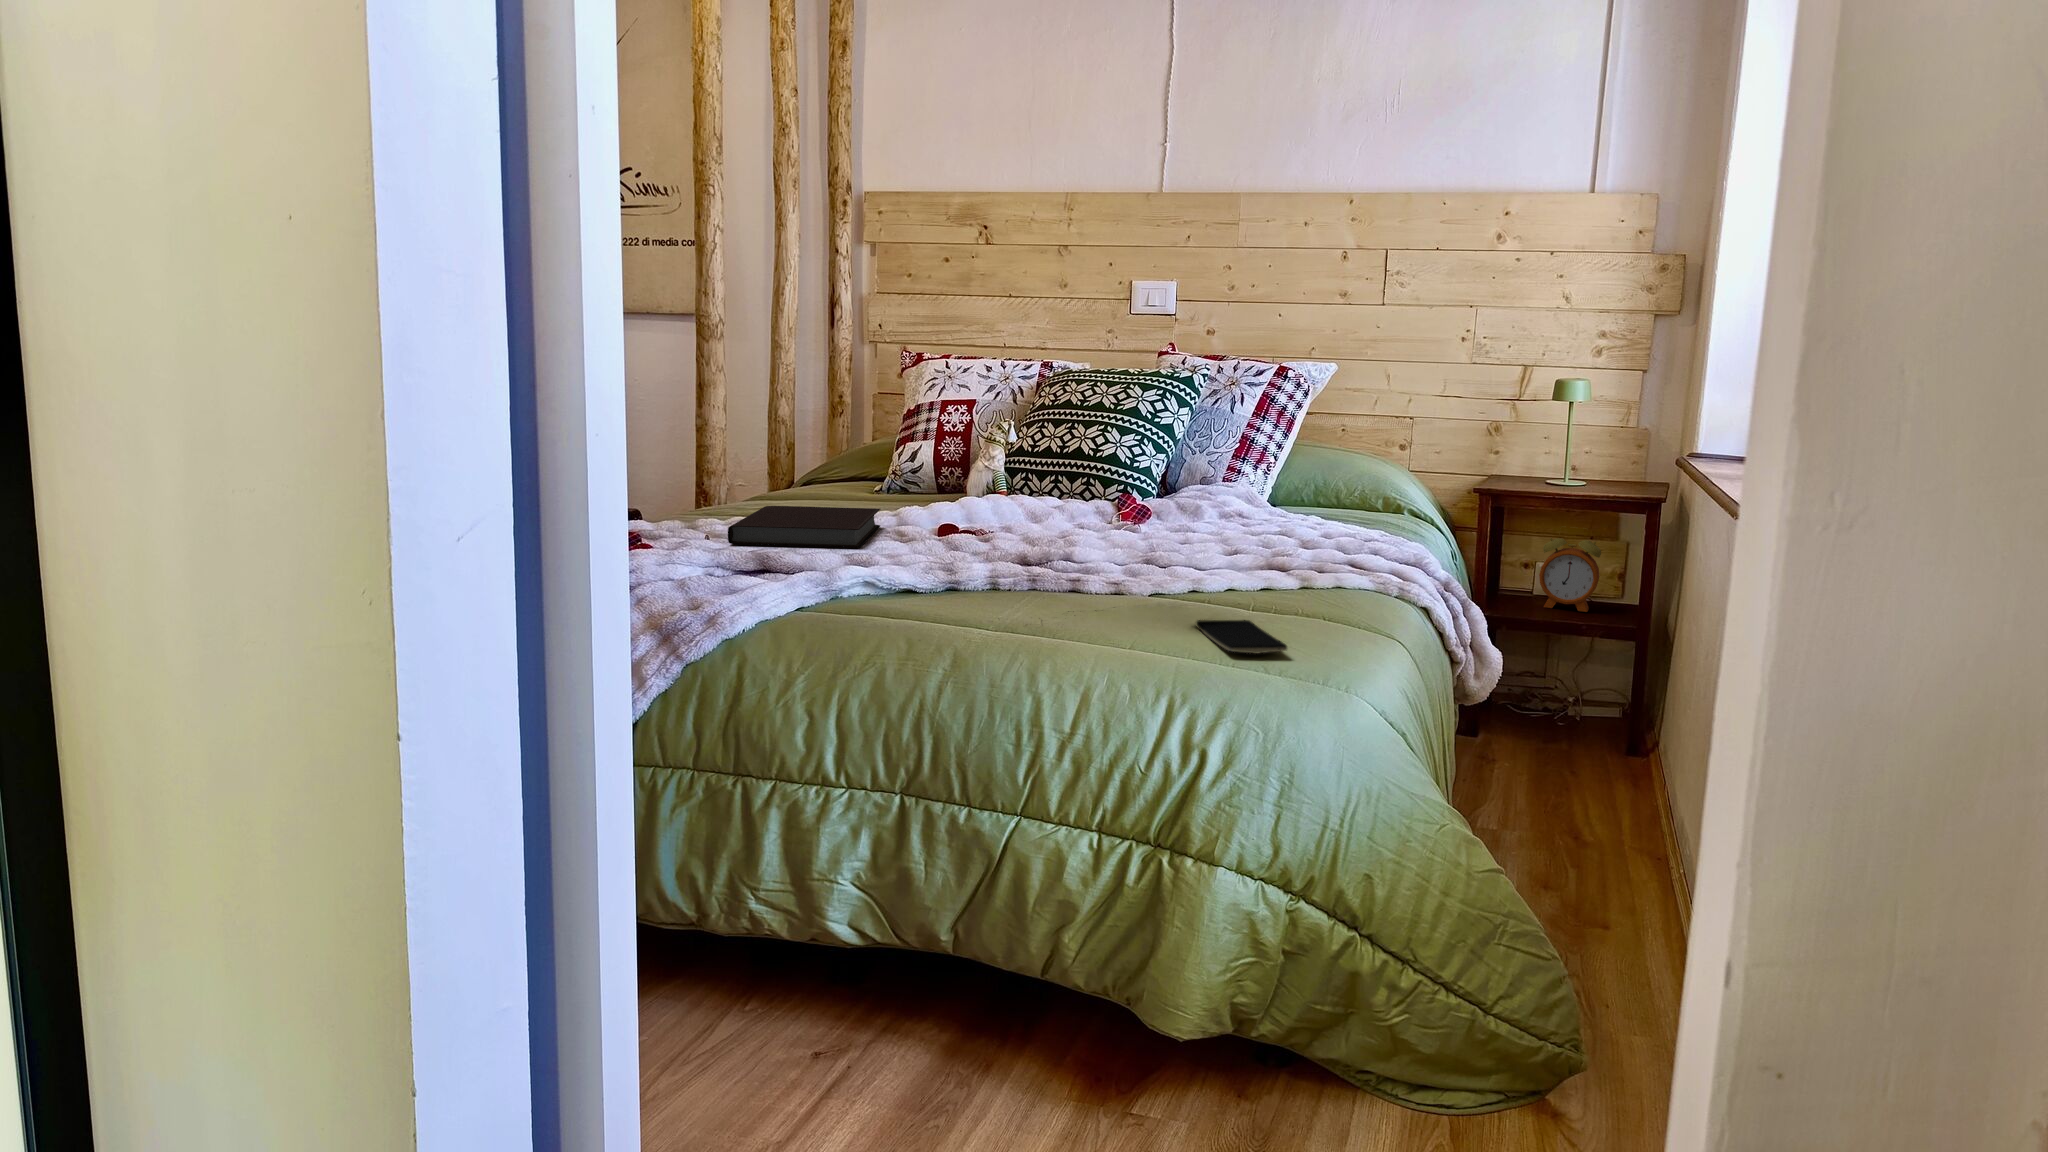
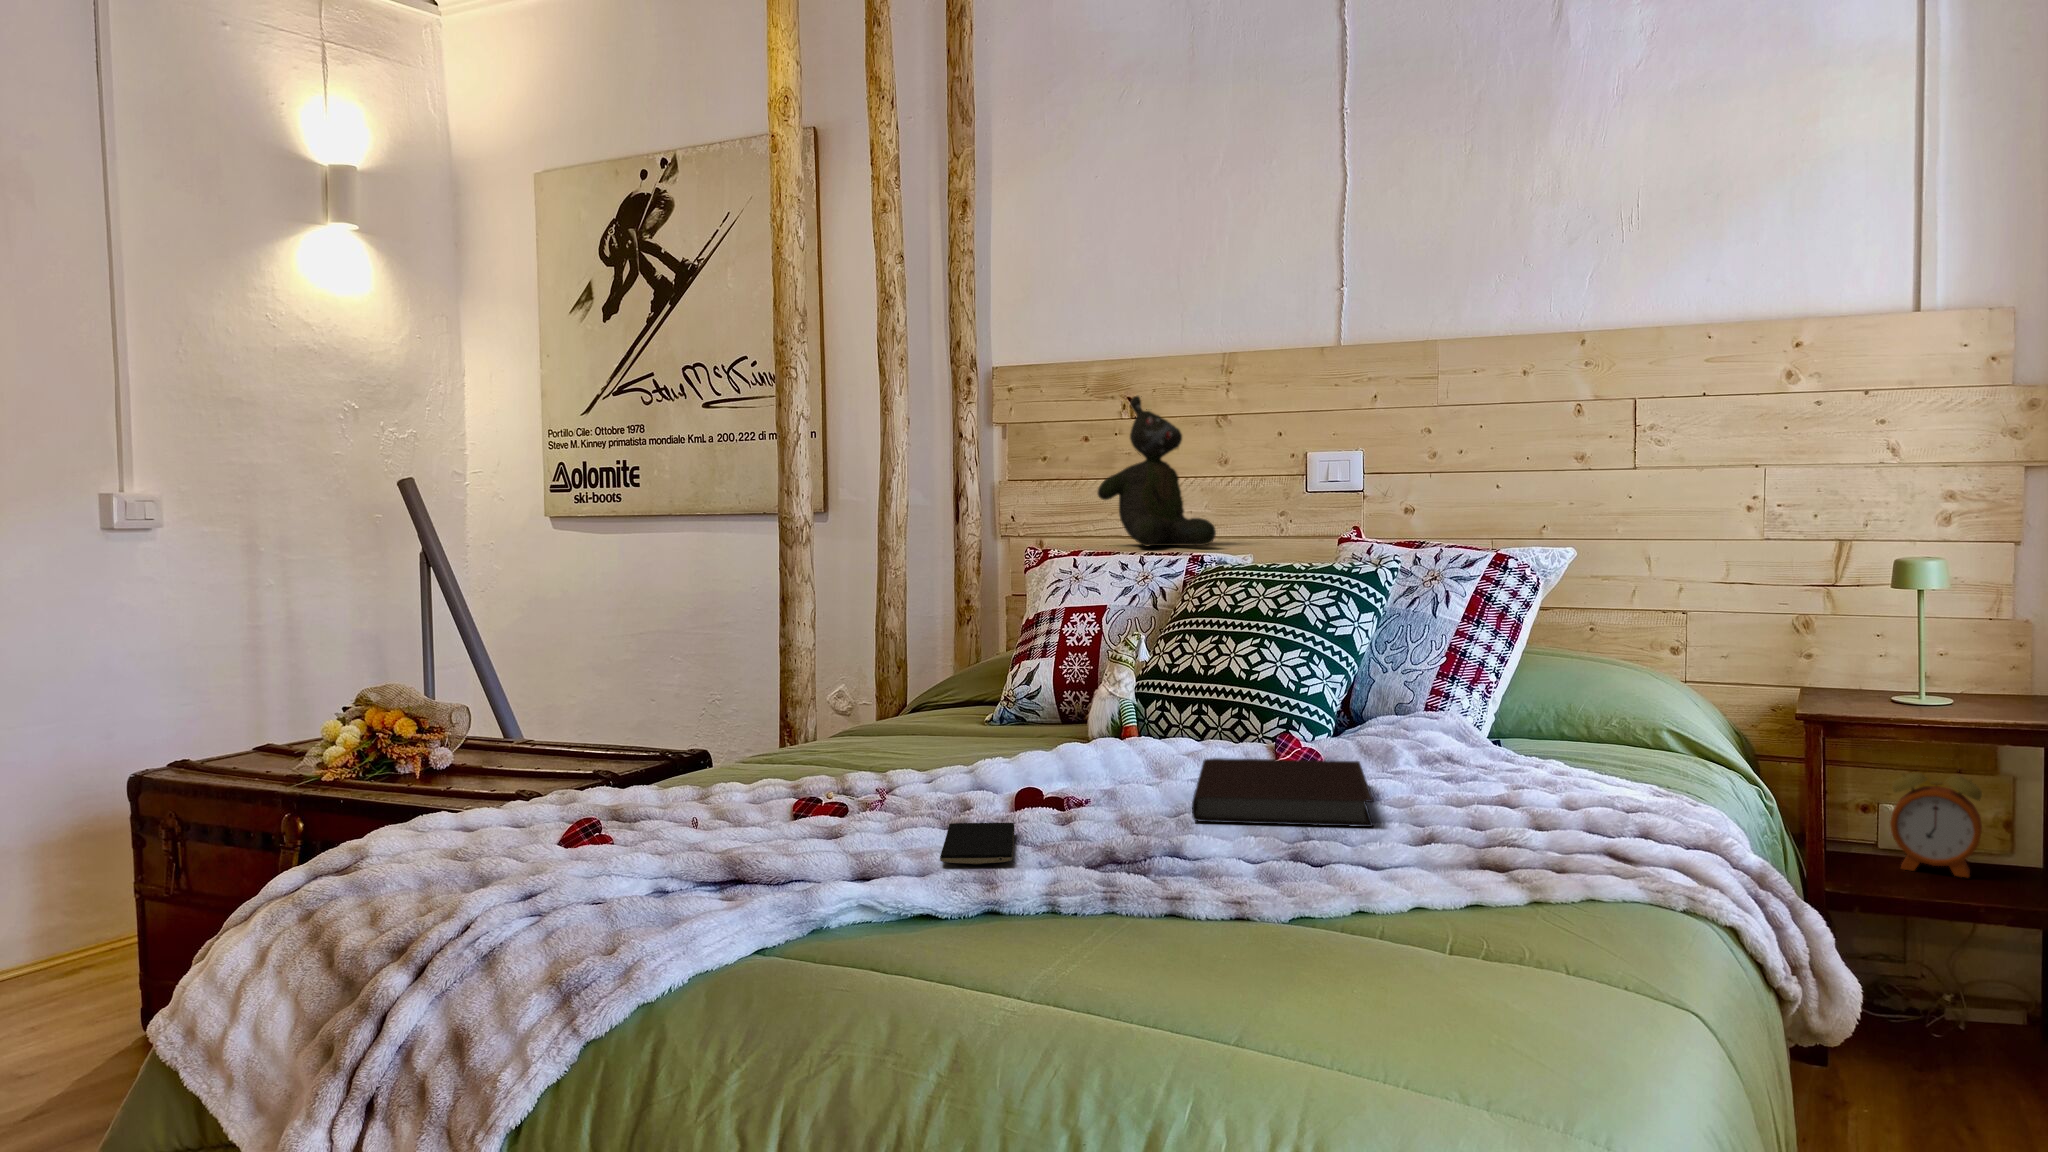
teddy bear: none [958,226,1057,355] -> present [1098,396,1216,546]
notebook: present [728,506,880,548] -> present [1192,758,1373,827]
smartphone: present [1196,620,1287,654] -> present [940,823,1014,864]

